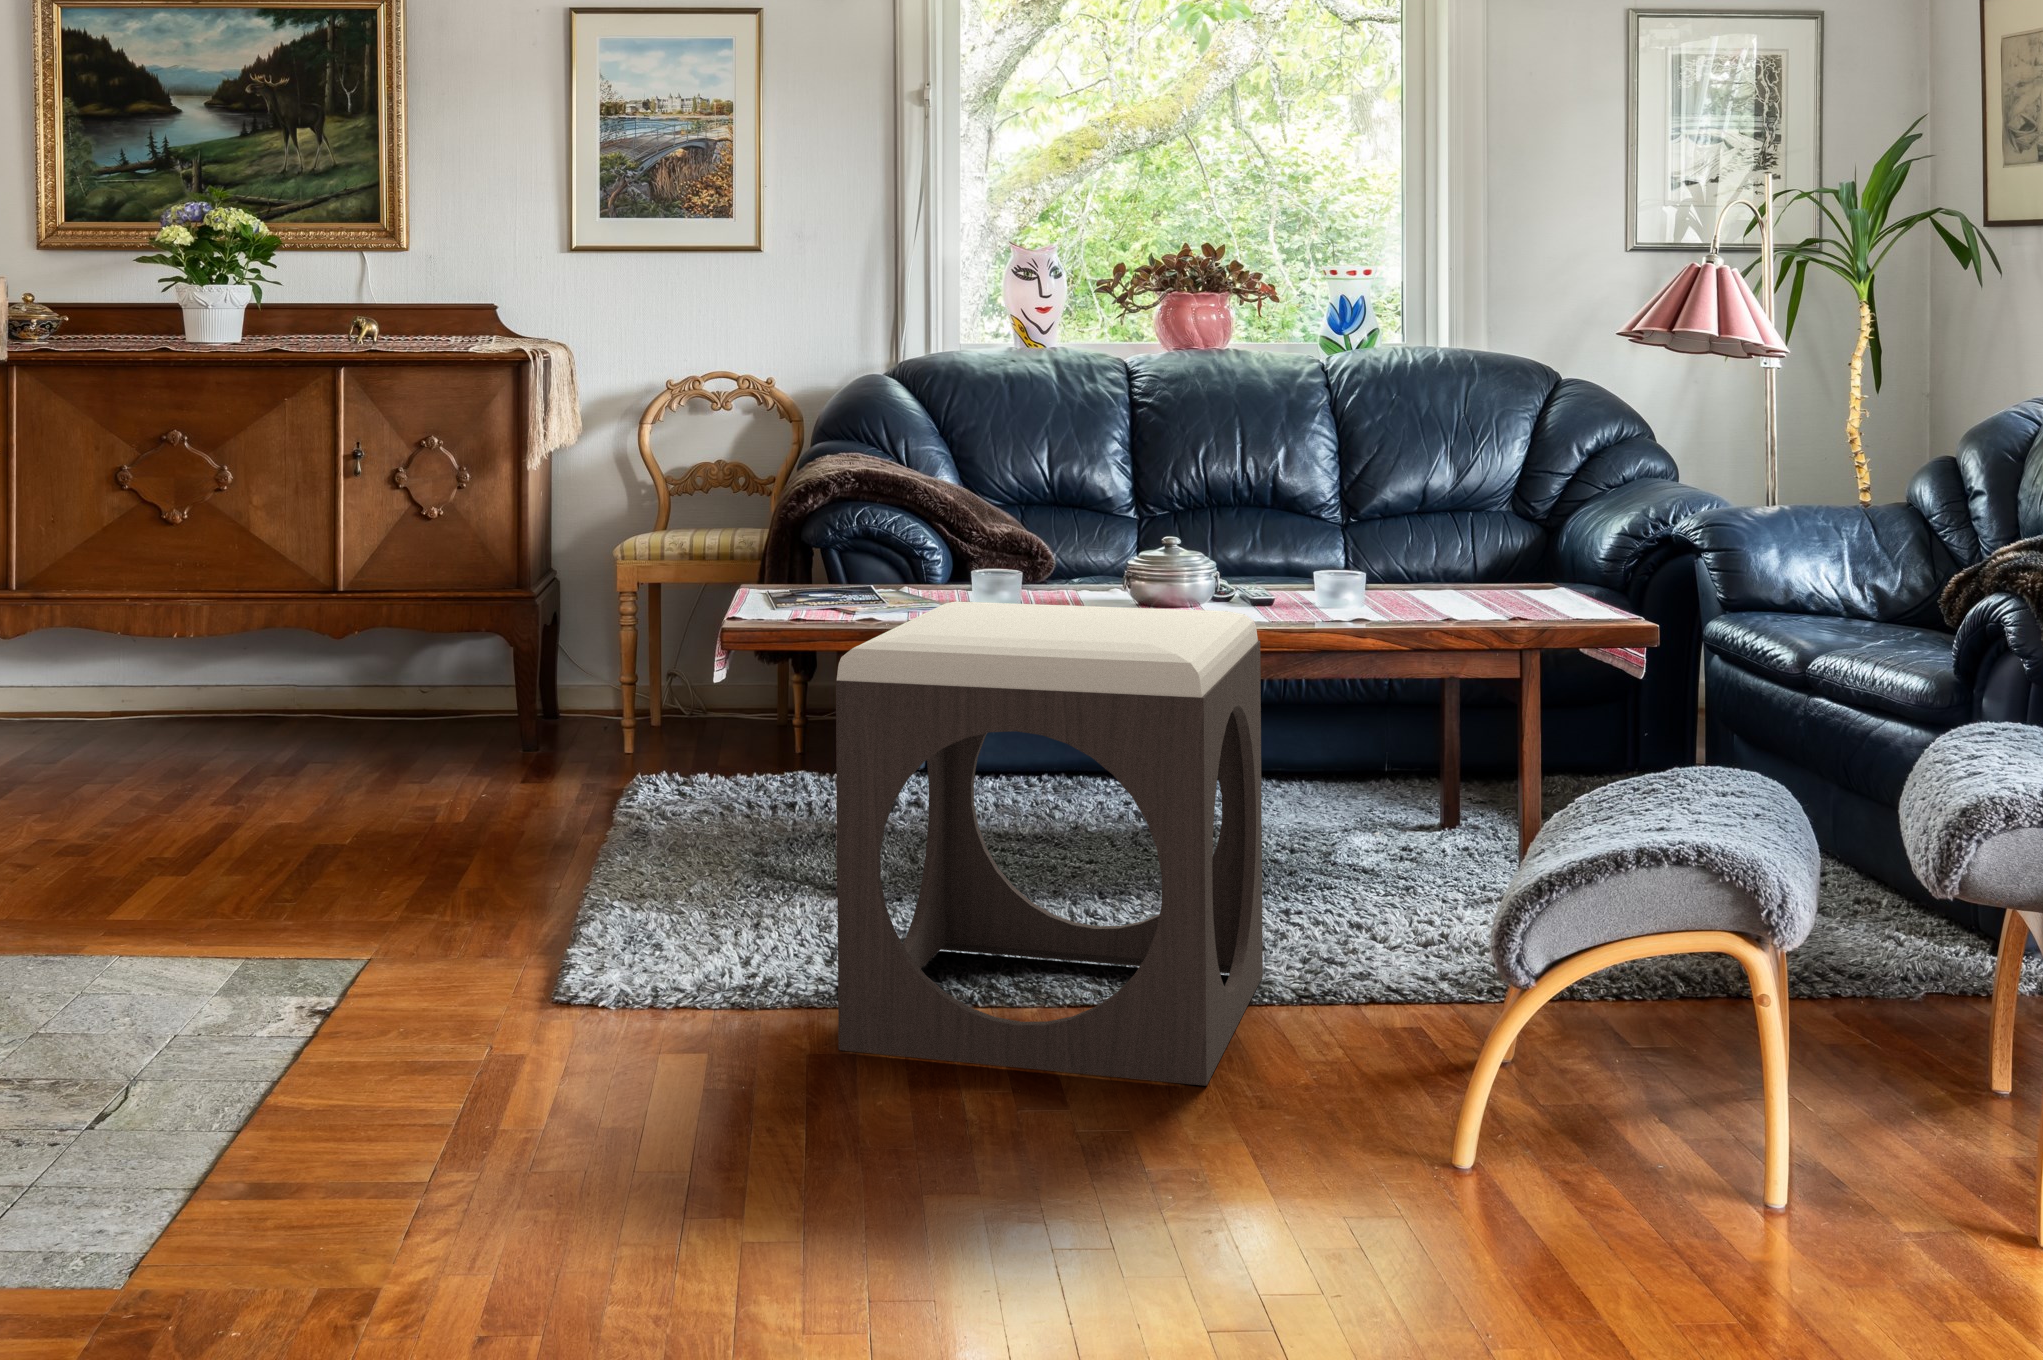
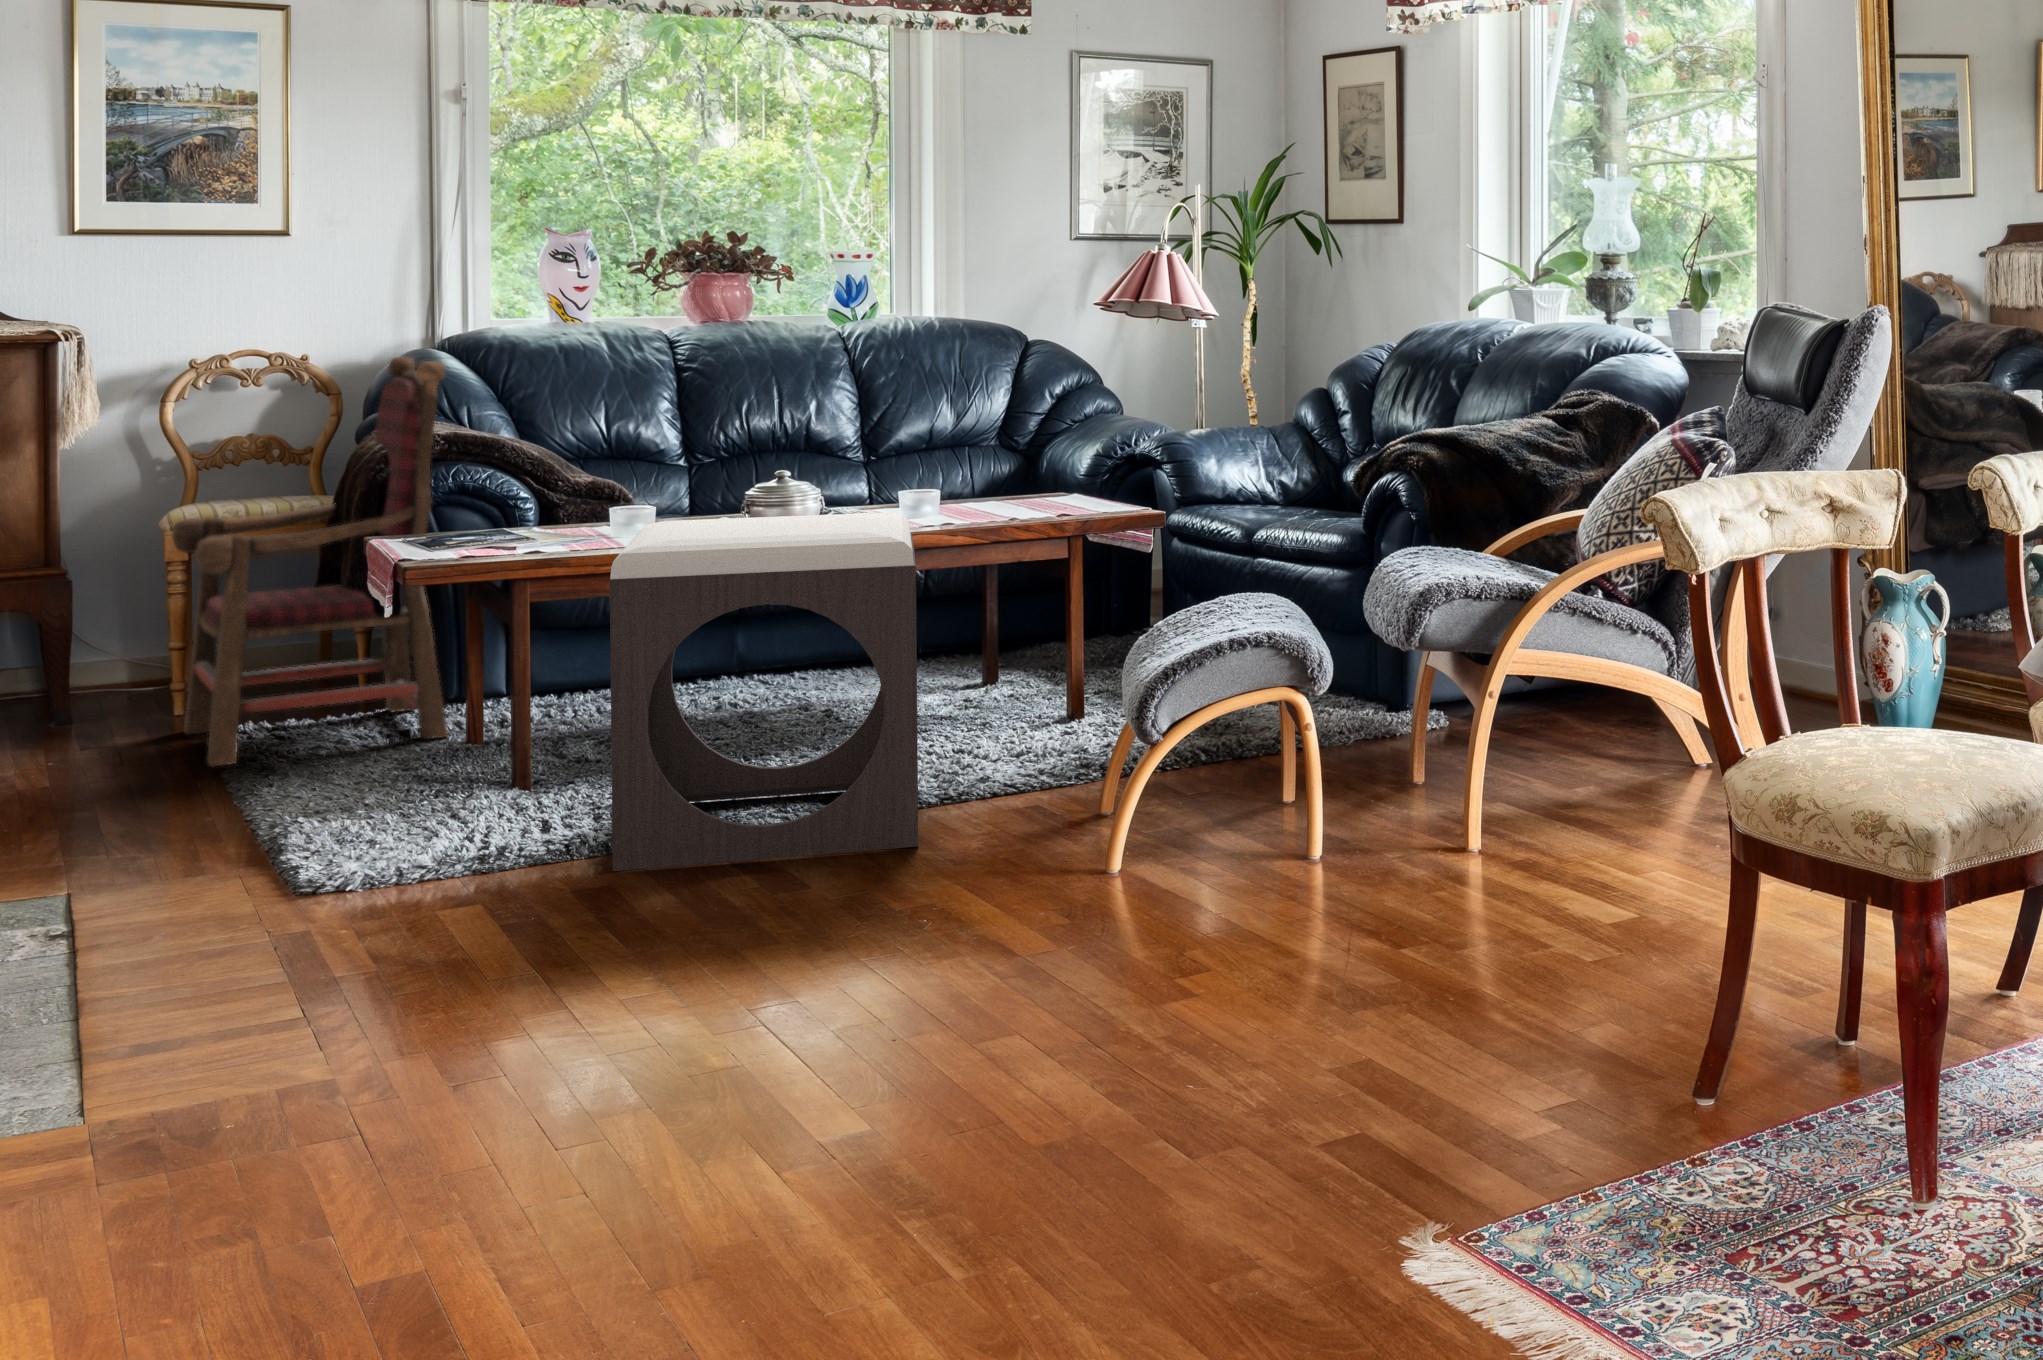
armchair: none [582,382,827,820] -> present [172,357,448,767]

